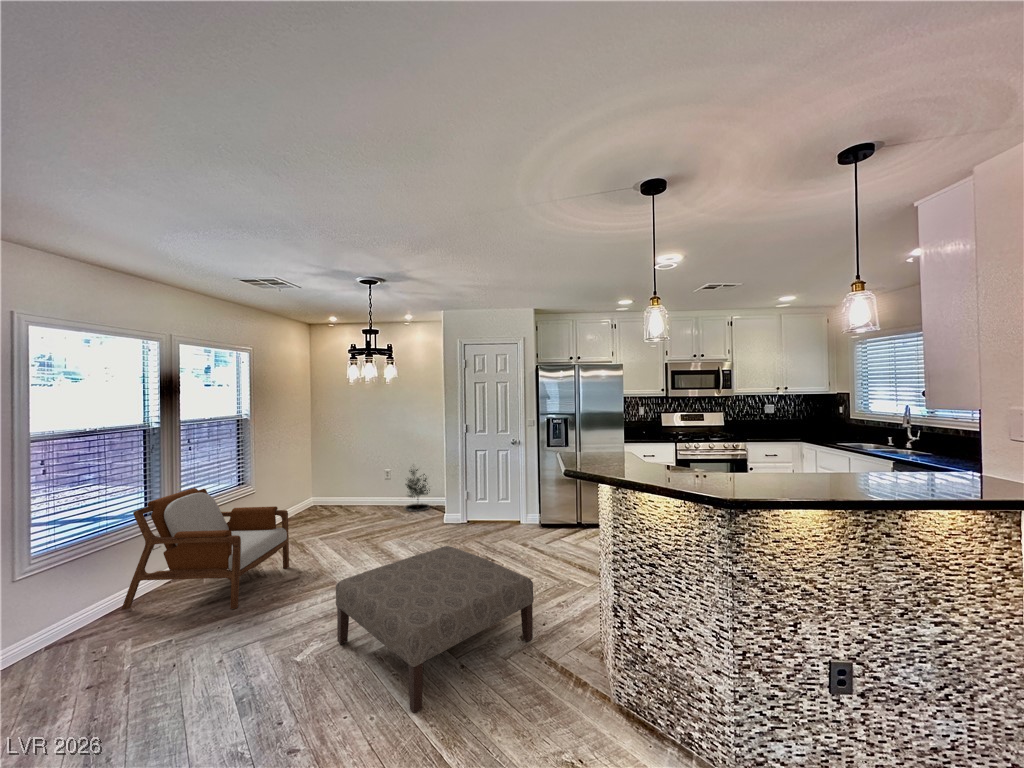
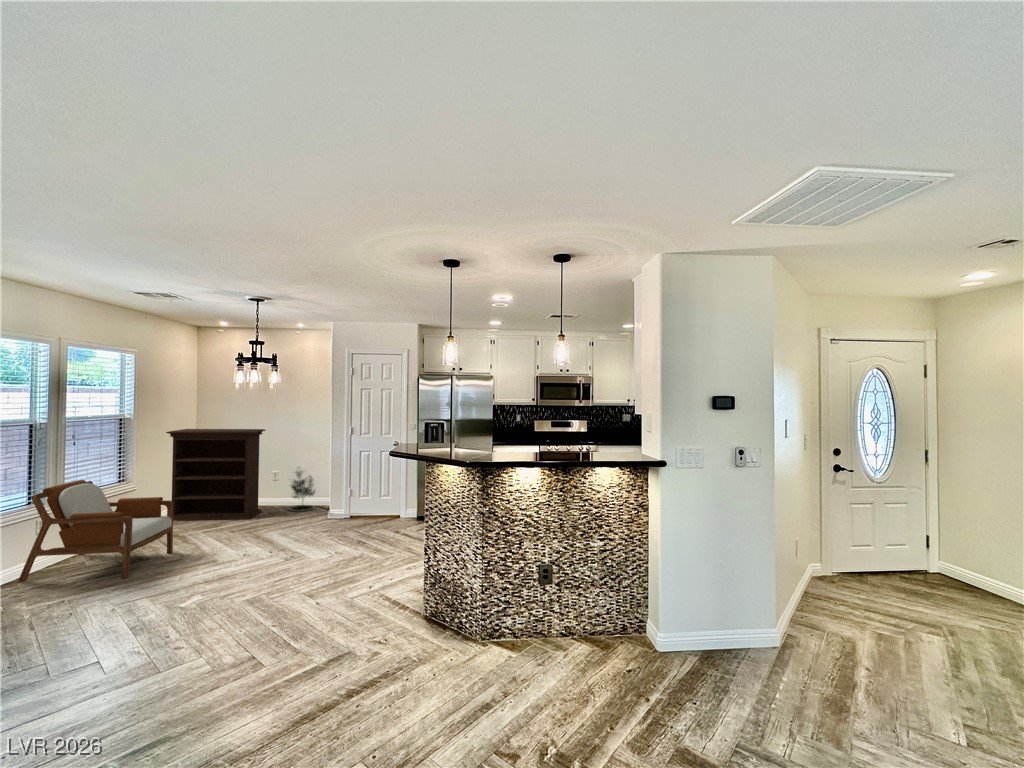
bookshelf: none [284,427,380,522] -> present [166,429,265,521]
ottoman: present [336,546,534,713] -> none [219,524,380,623]

